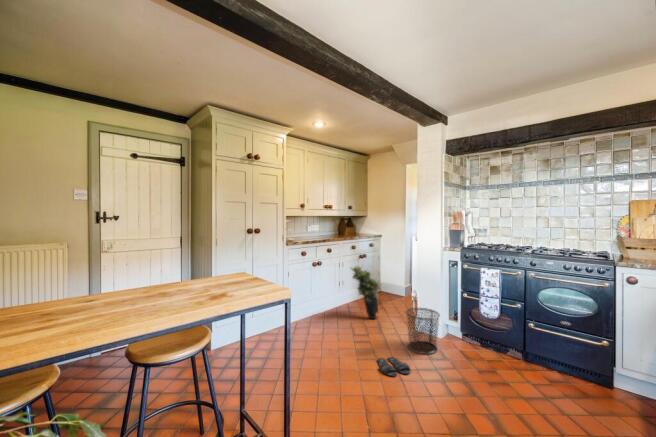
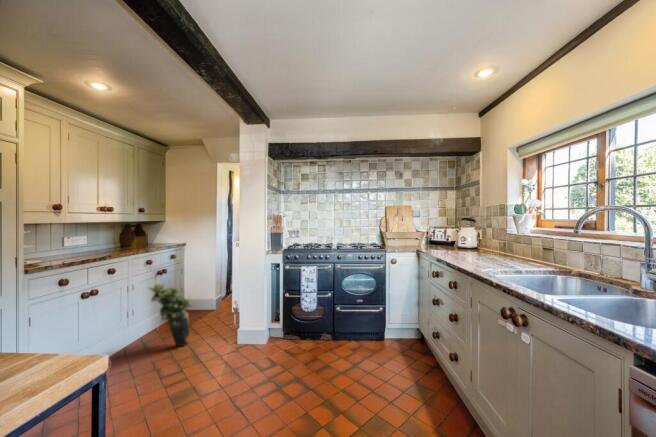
waste bin: present [406,308,440,354] -> none [231,317,268,370]
slippers: present [377,357,410,376] -> none [201,388,246,417]

